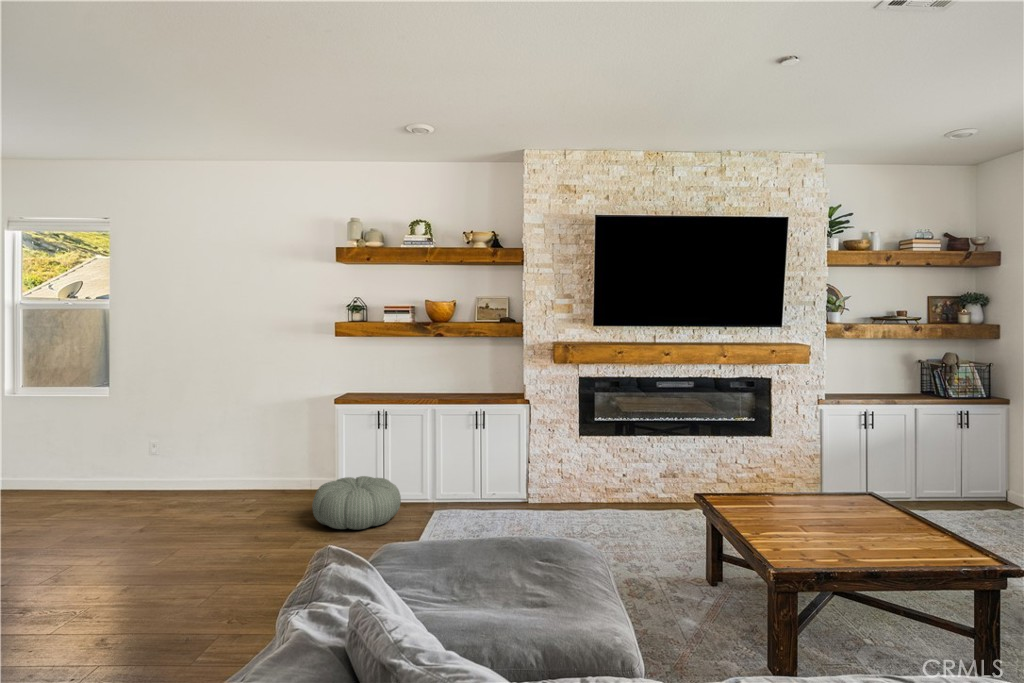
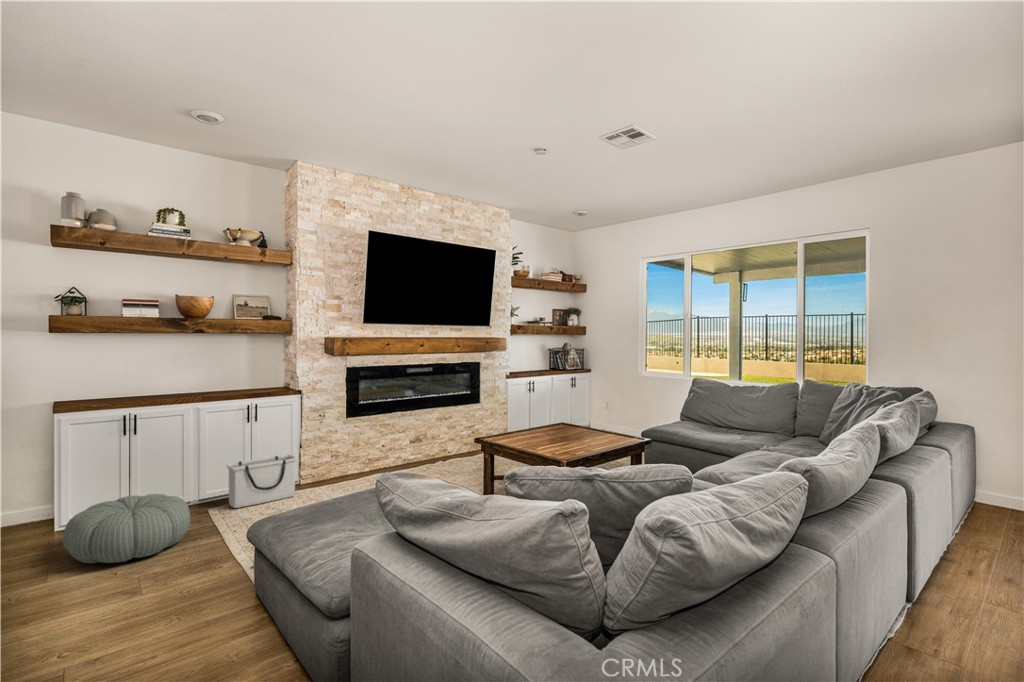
storage bin: none [447,461,510,505] -> present [227,455,297,508]

